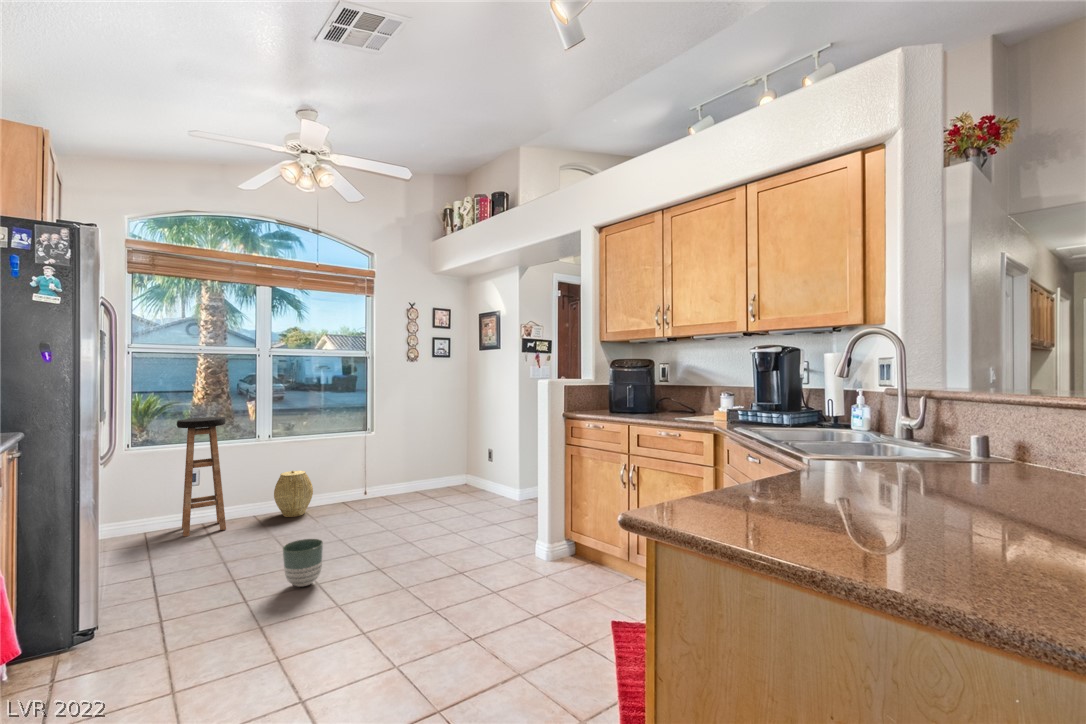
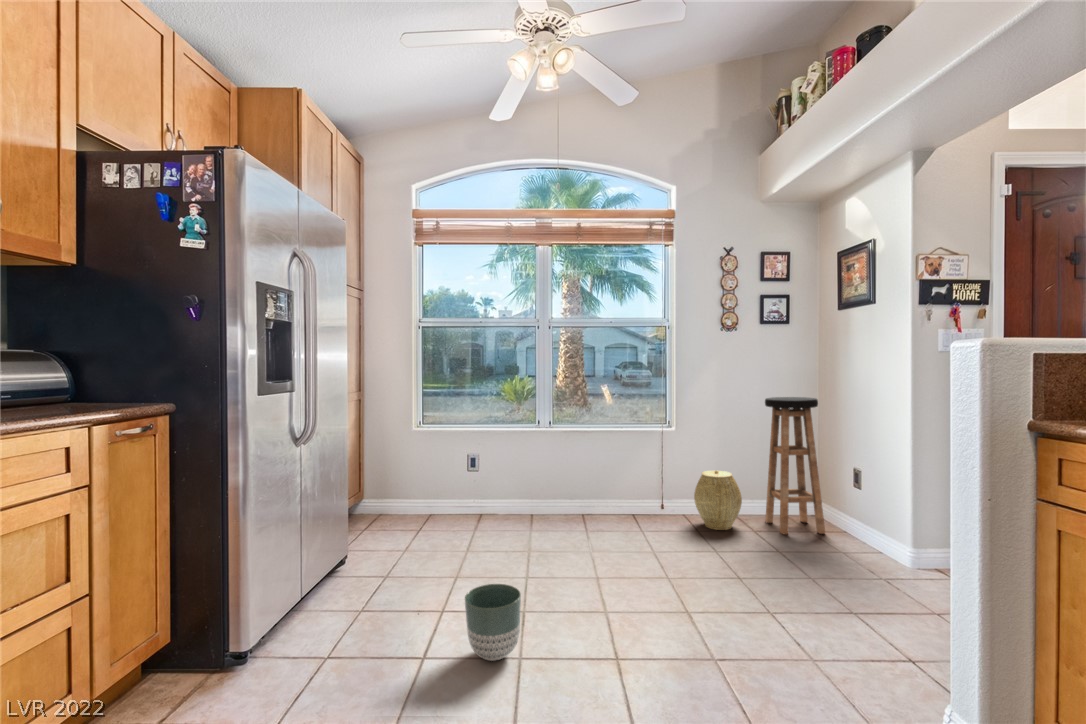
bar stool: present [177,417,226,537] -> present [765,397,825,534]
woven basket: present [274,471,313,517] -> present [694,470,742,530]

